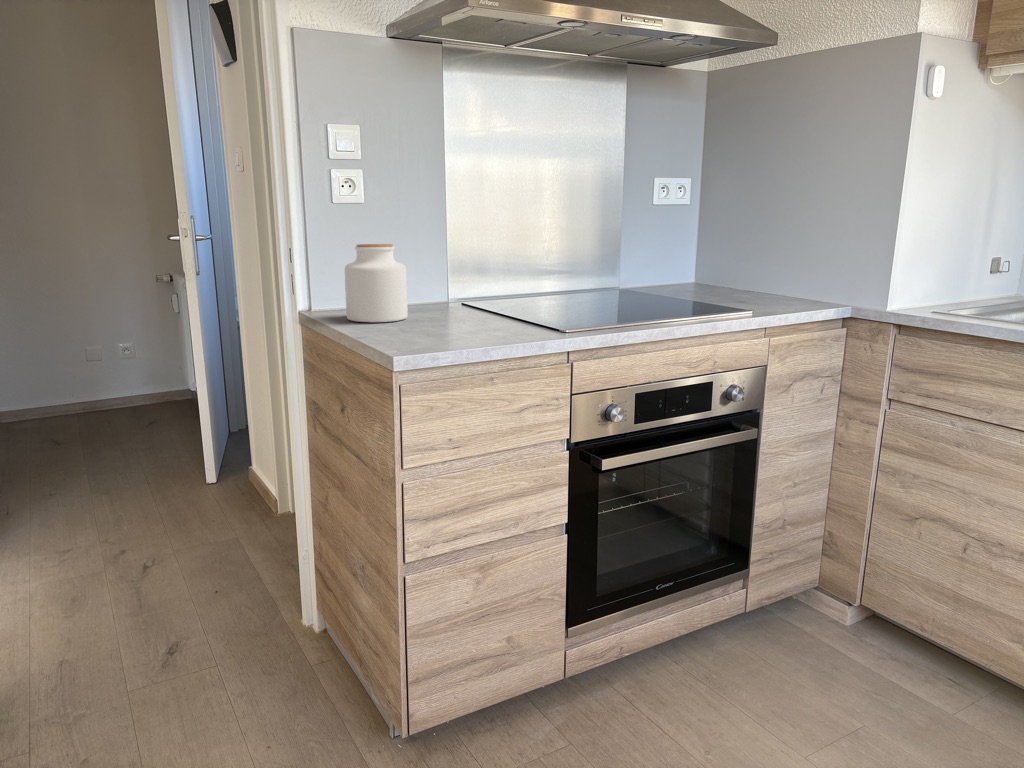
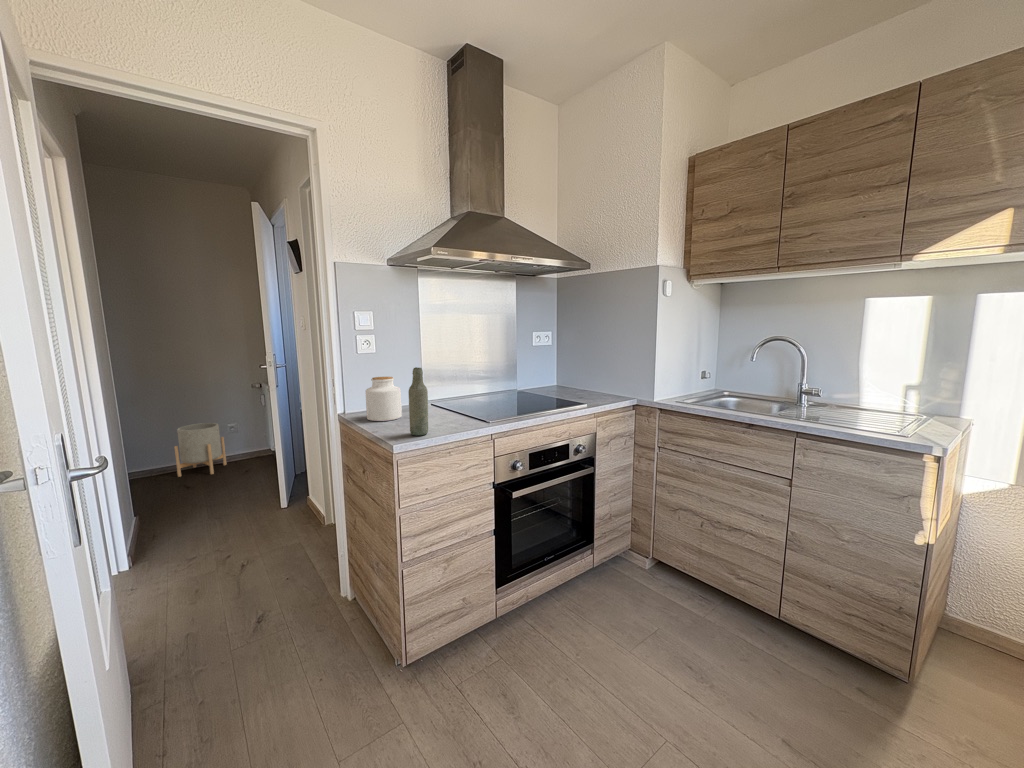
bottle: none [421,216,455,343] -> present [408,367,428,436]
planter: none [38,341,120,426] -> present [174,423,226,477]

